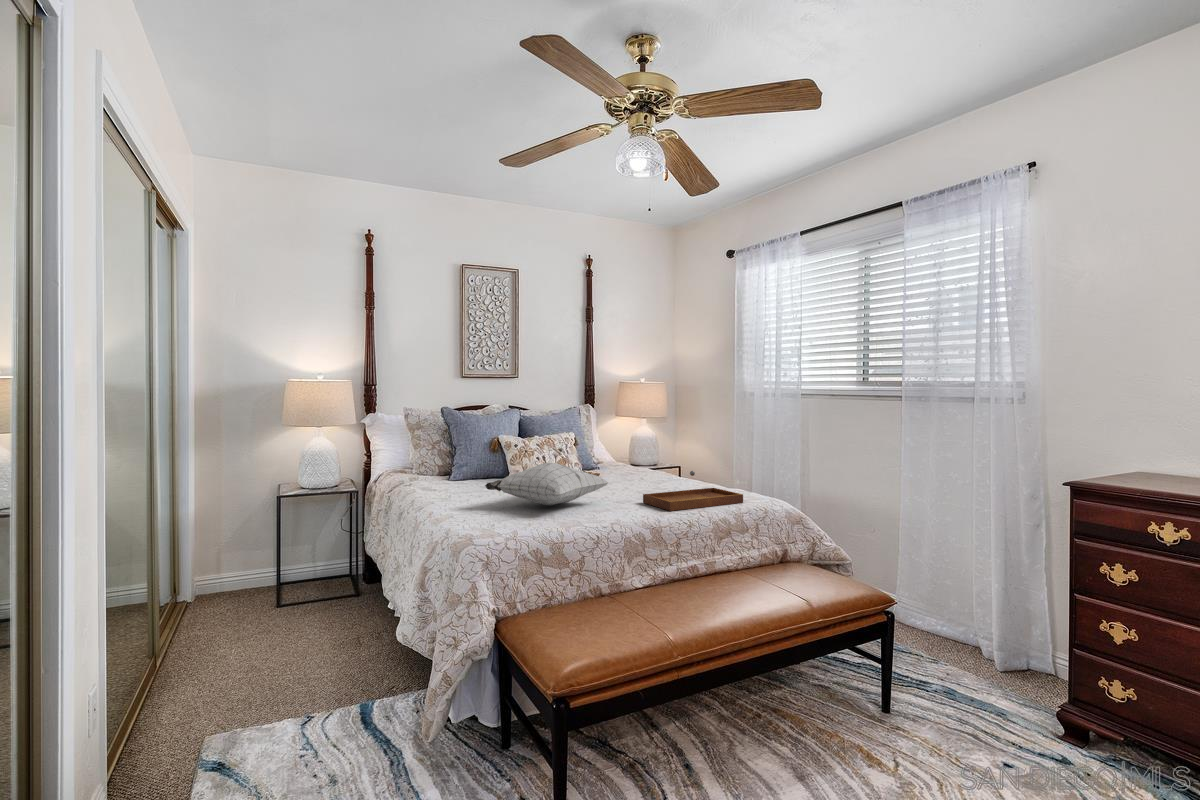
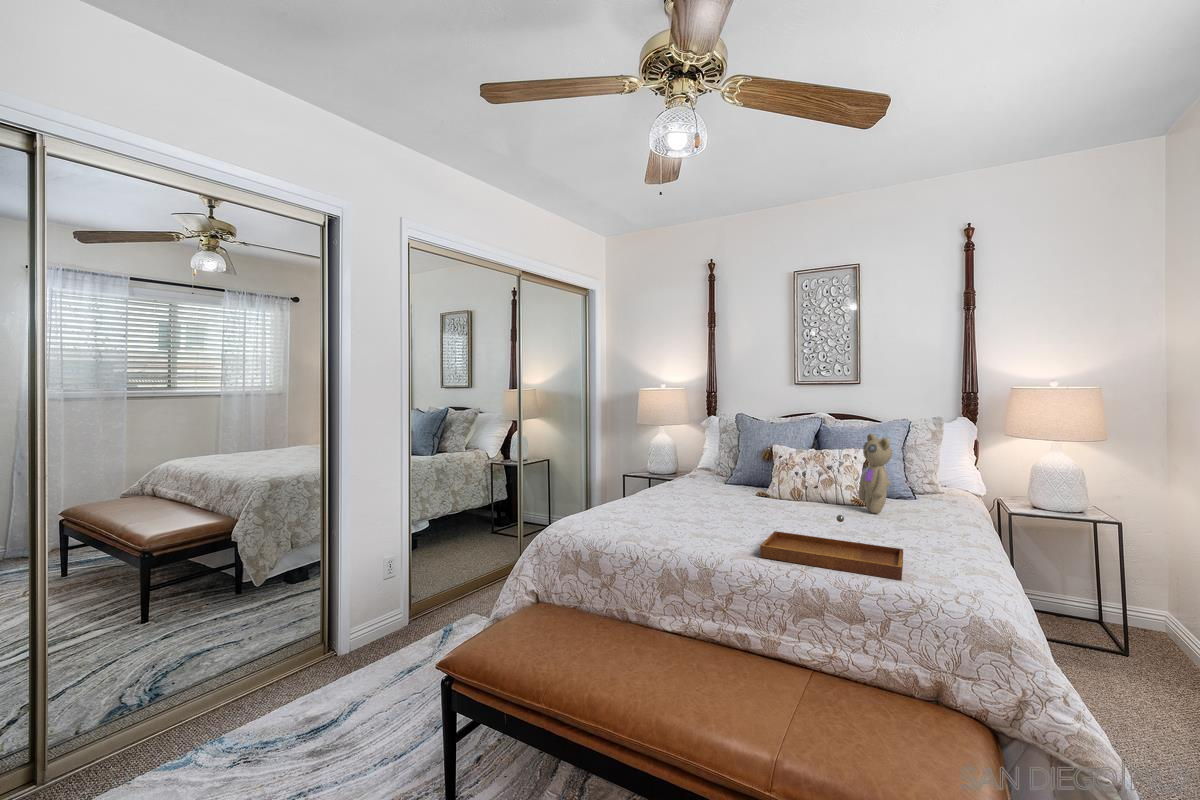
teddy bear: none [598,416,632,478] -> present [859,433,892,513]
pillow: present [485,463,608,506] -> none [636,475,743,520]

